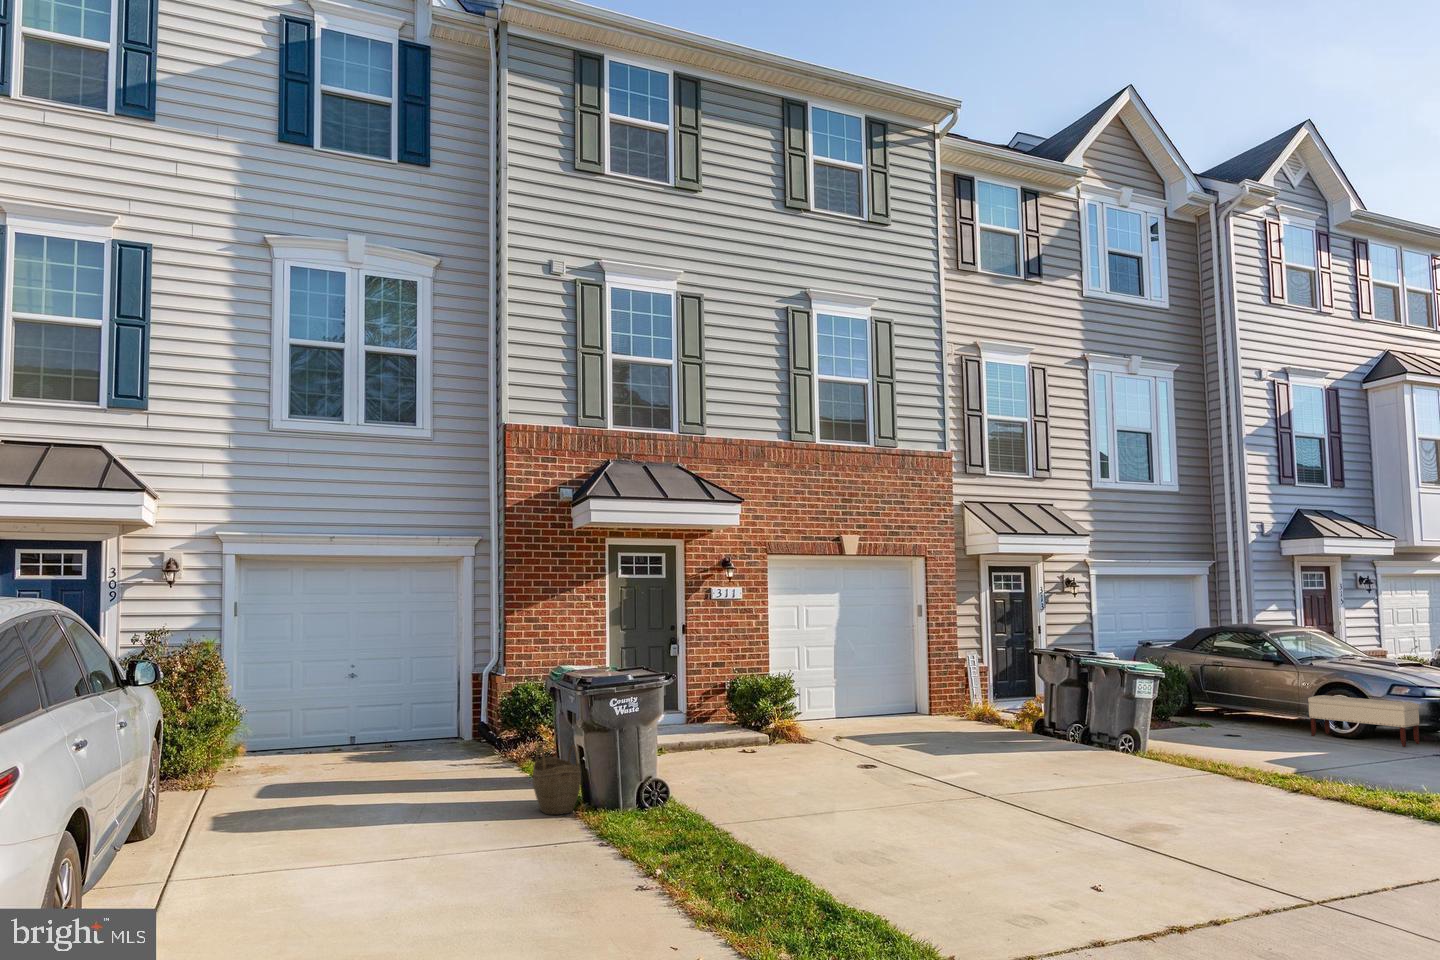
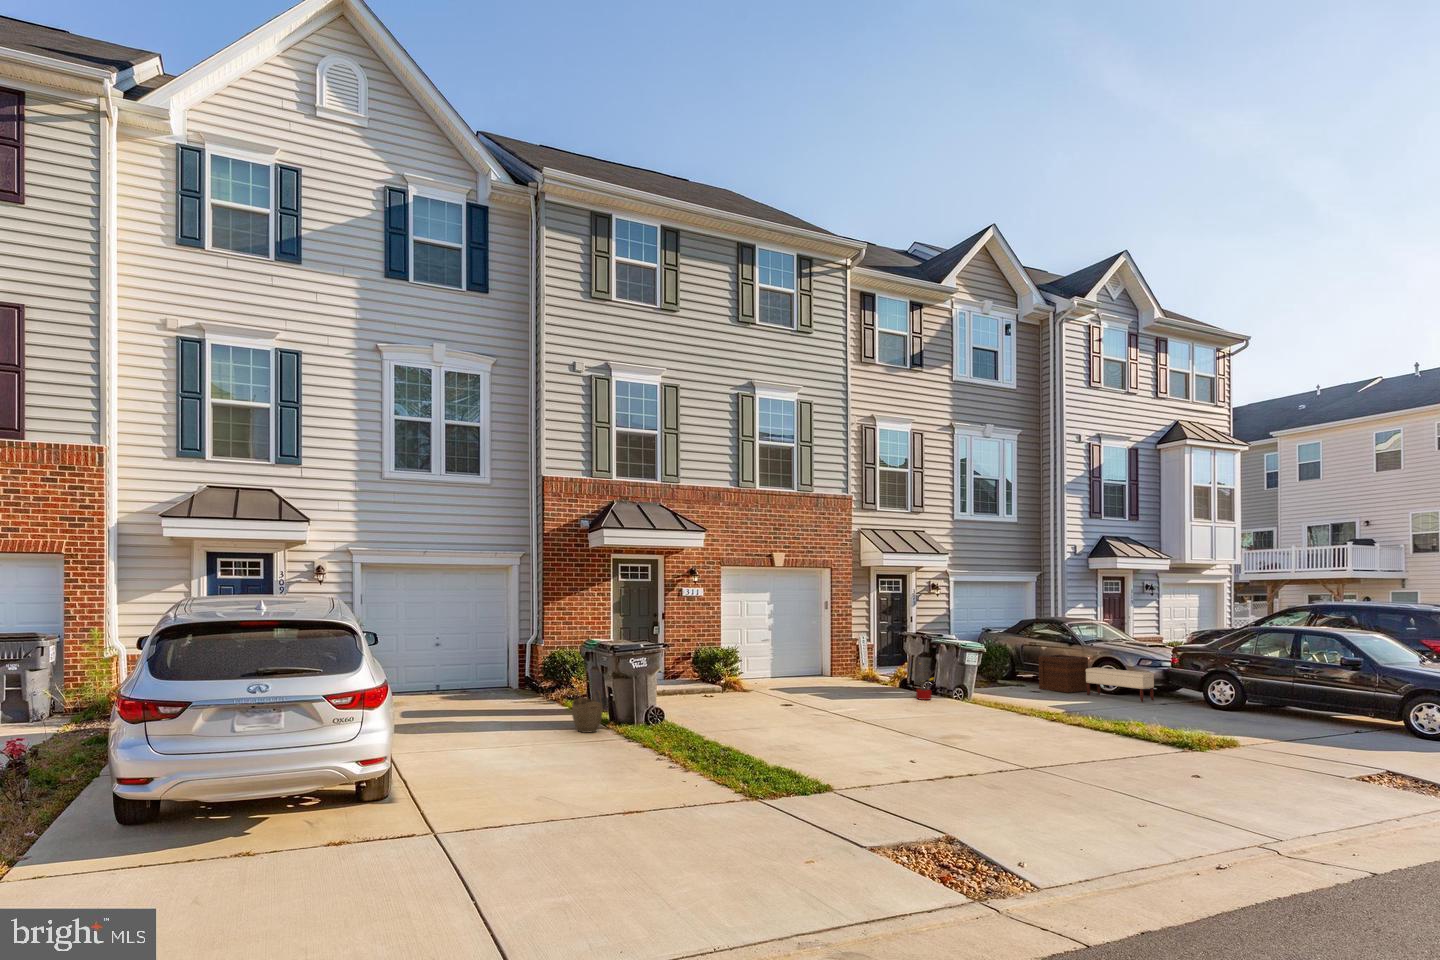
wooden crate: none [1232,677,1310,733] -> present [1039,655,1088,693]
decorative plant: none [1062,690,1093,747] -> present [916,664,934,700]

